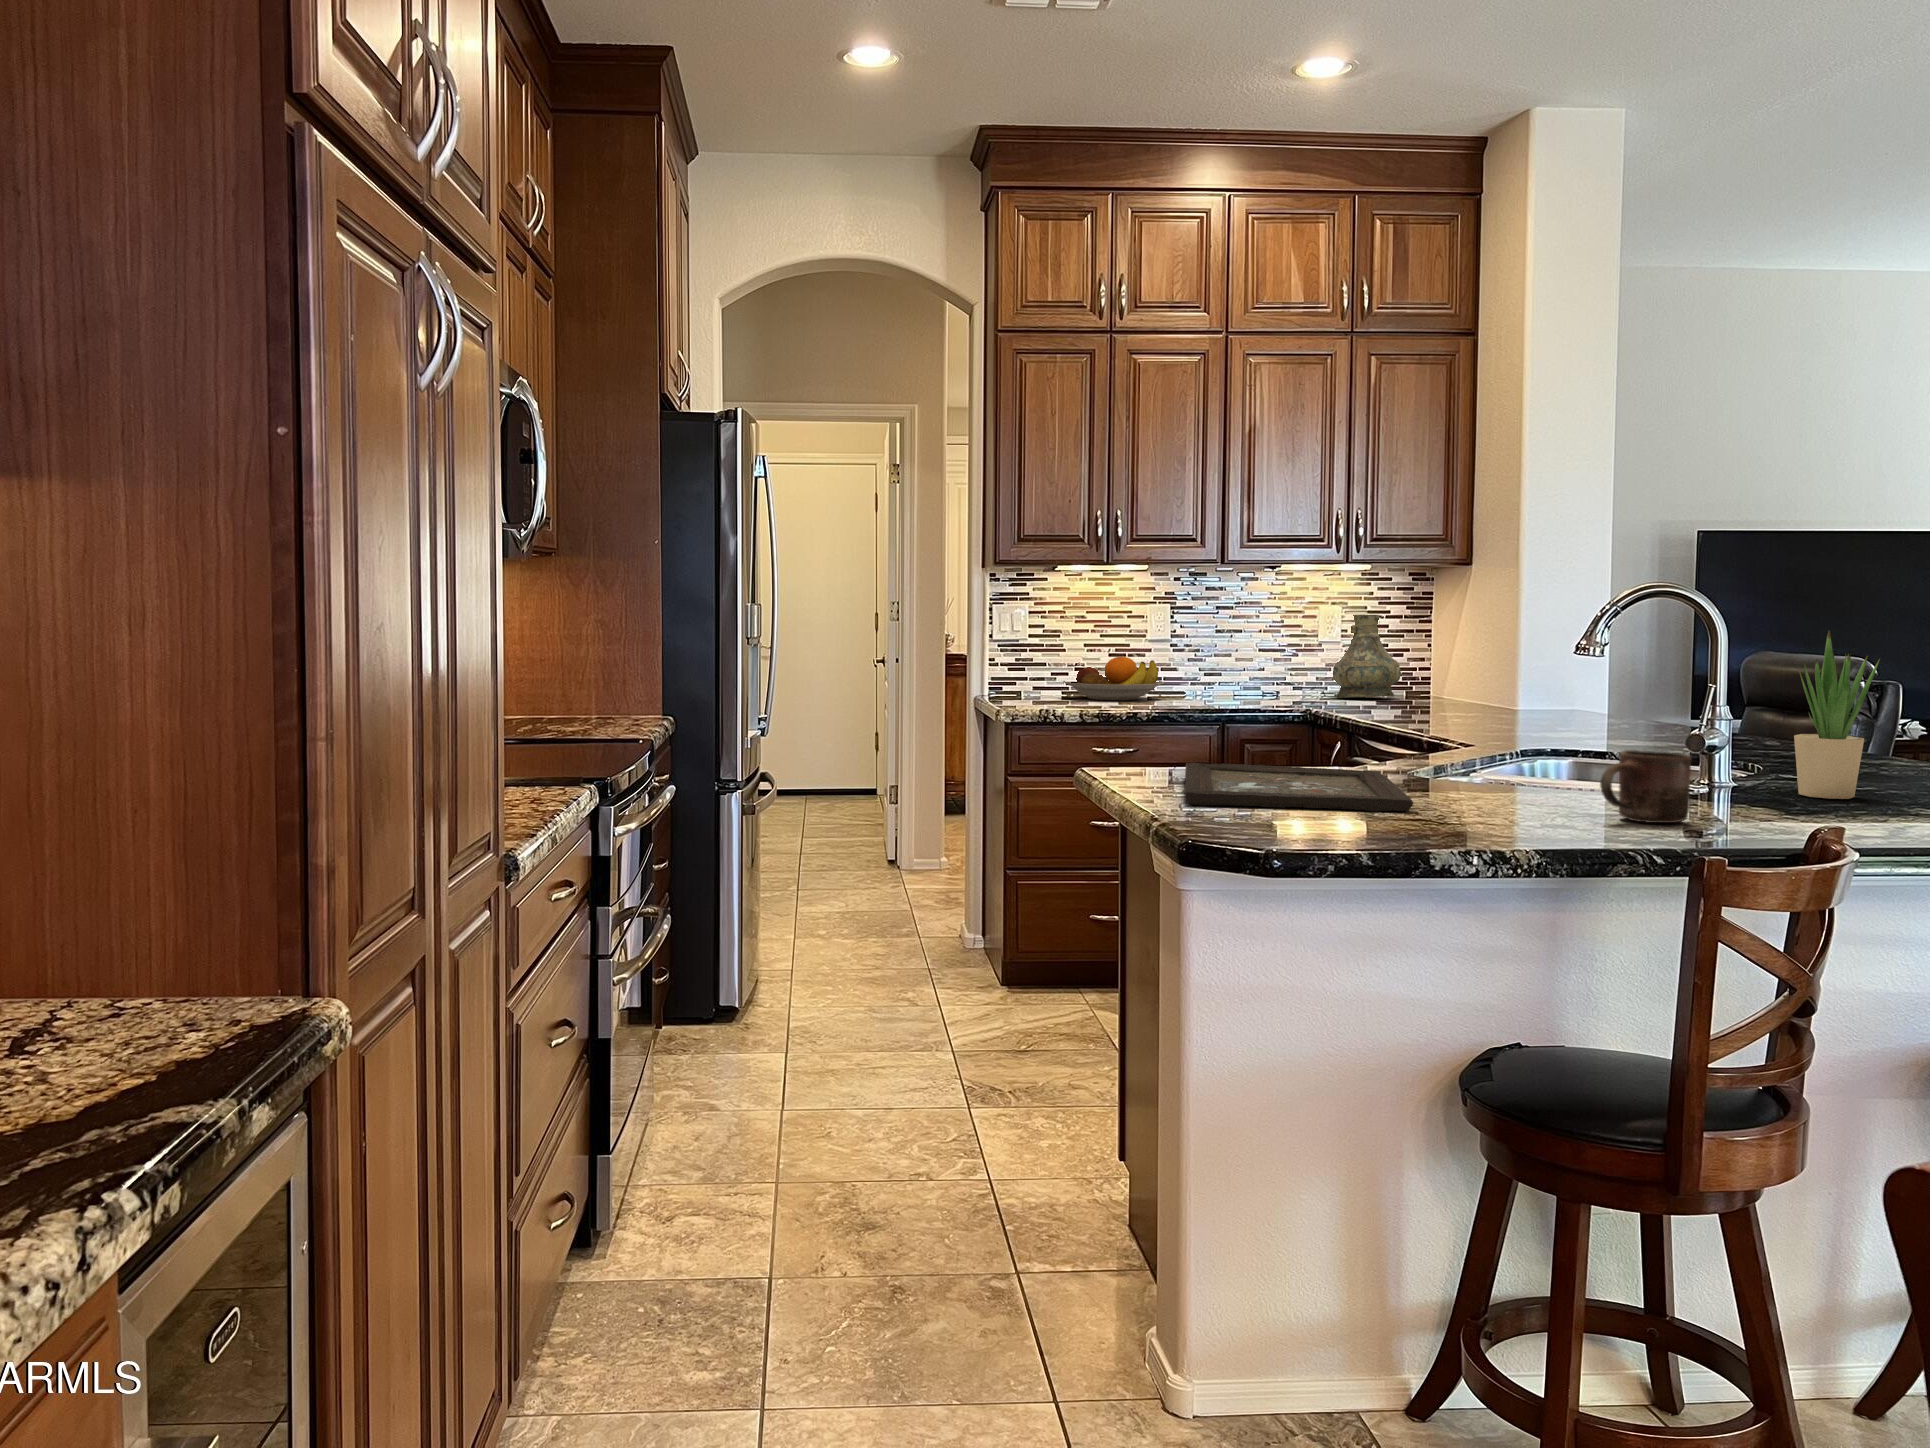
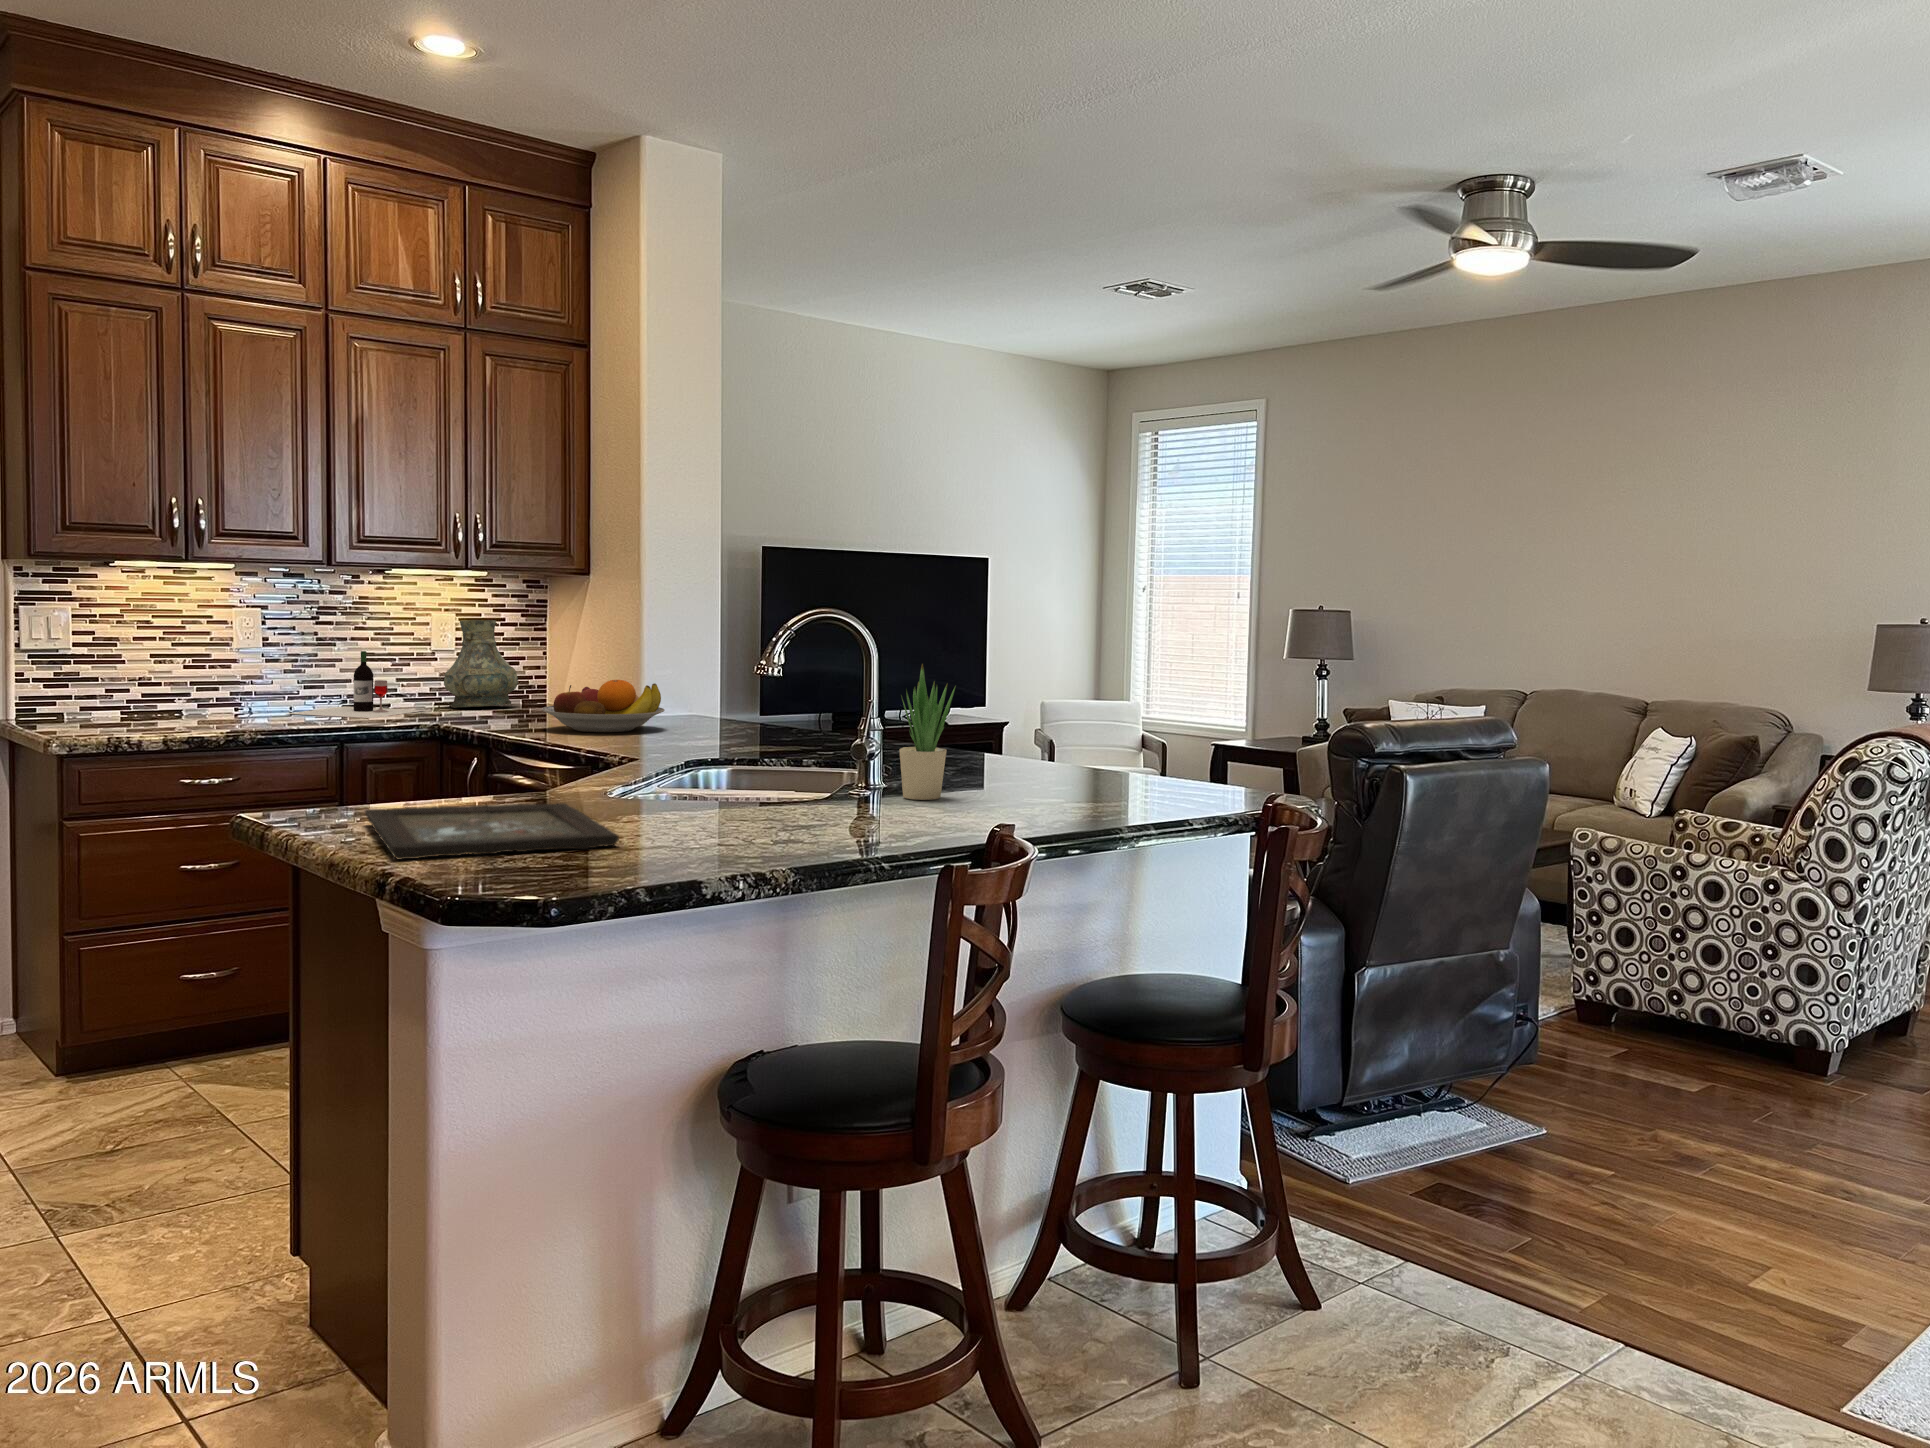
wine bottle: none [1190,643,1312,703] -> present [289,651,423,718]
fruit bowl: present [1063,657,1164,701] -> present [542,680,665,732]
mug: present [1600,750,1691,823] -> none [778,775,844,838]

